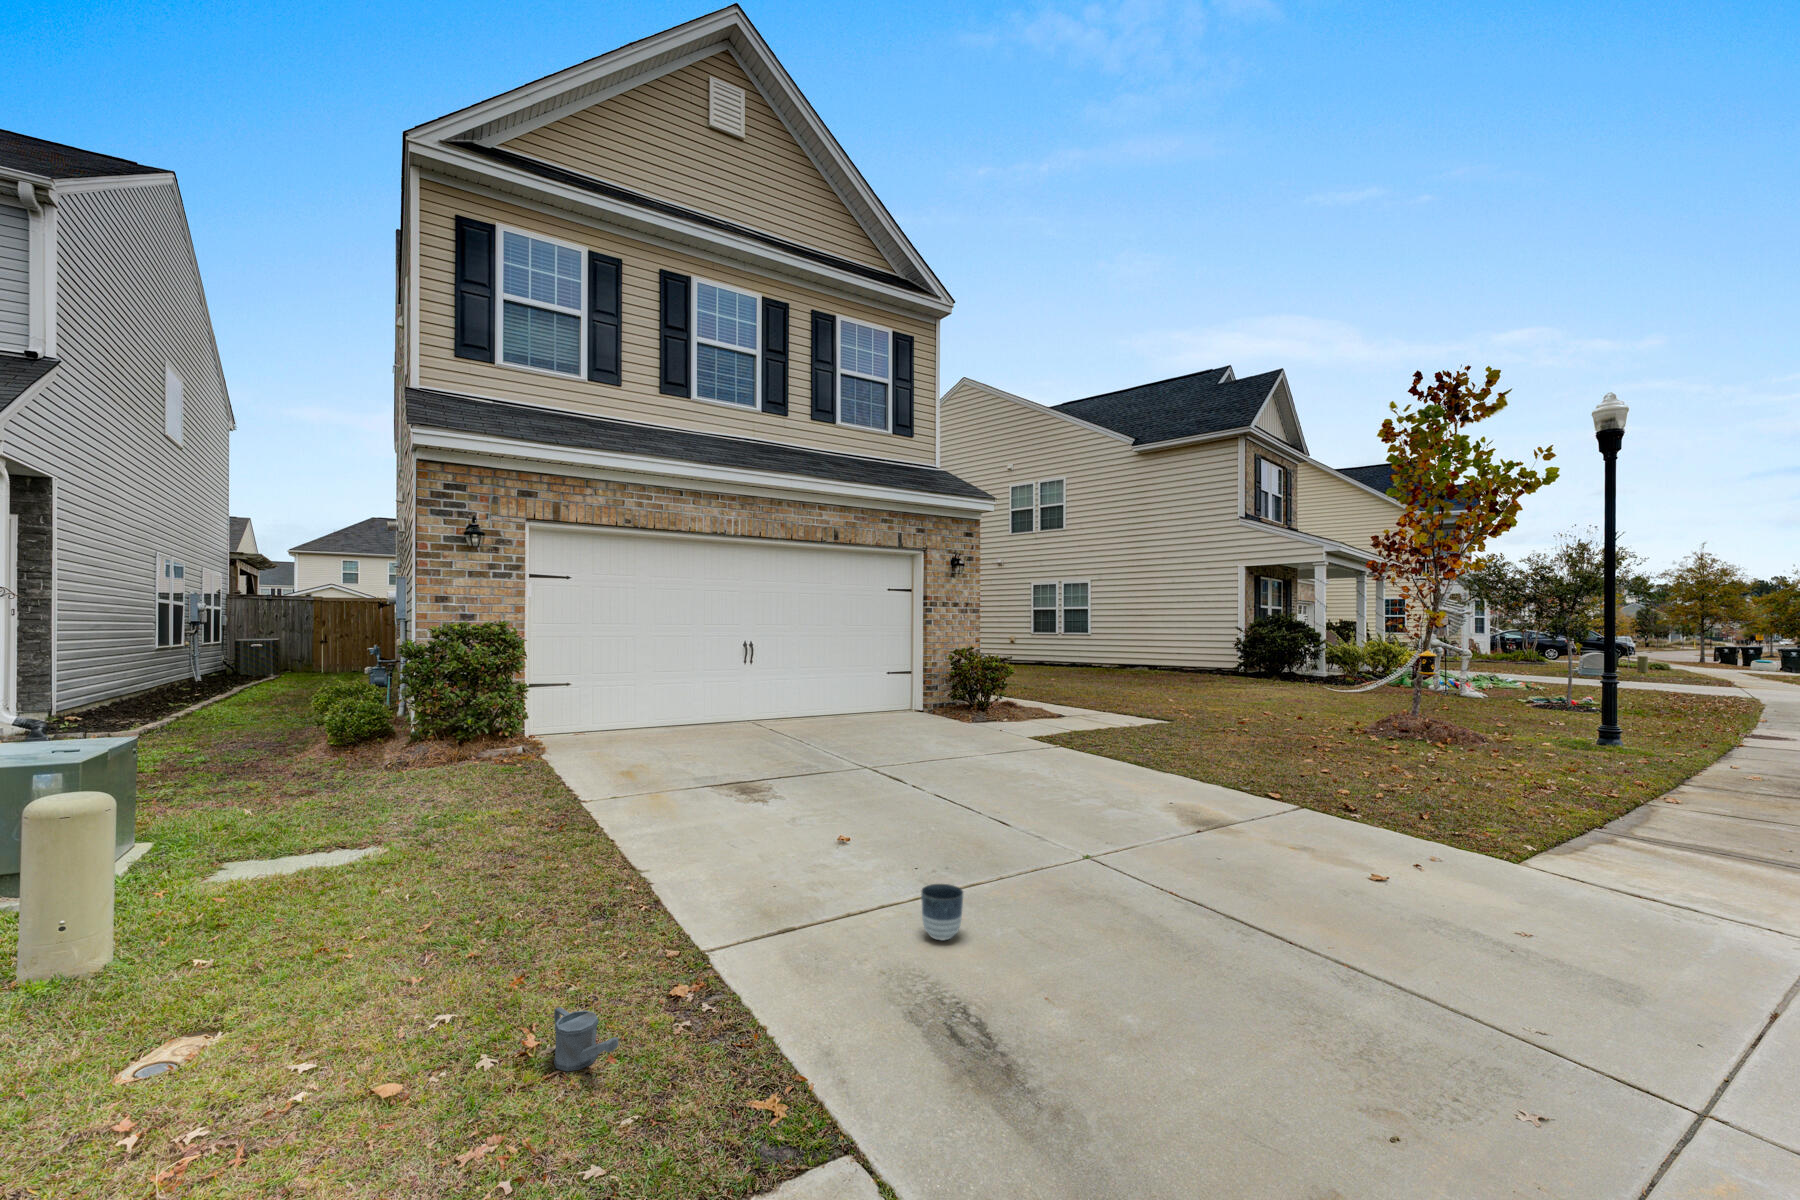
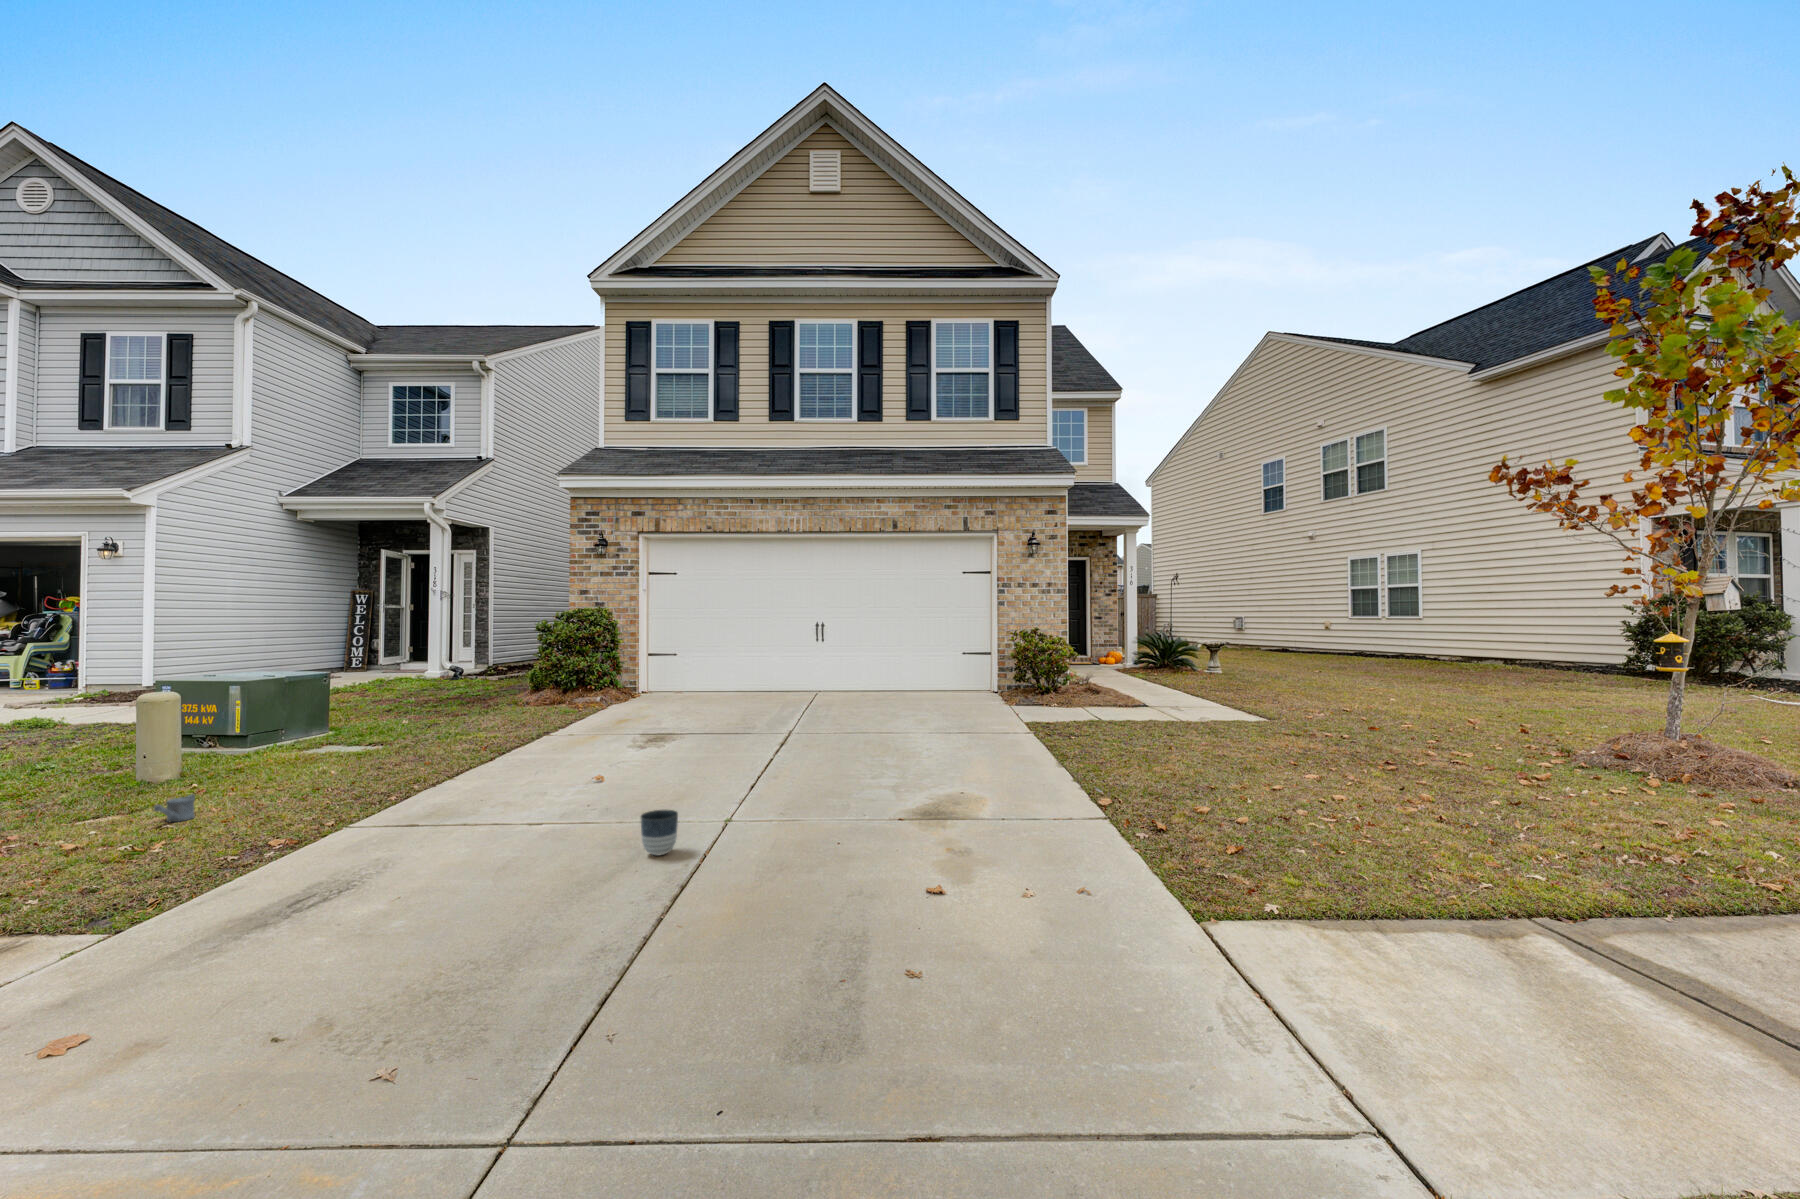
planter: present [921,884,963,941] -> present [640,810,678,856]

